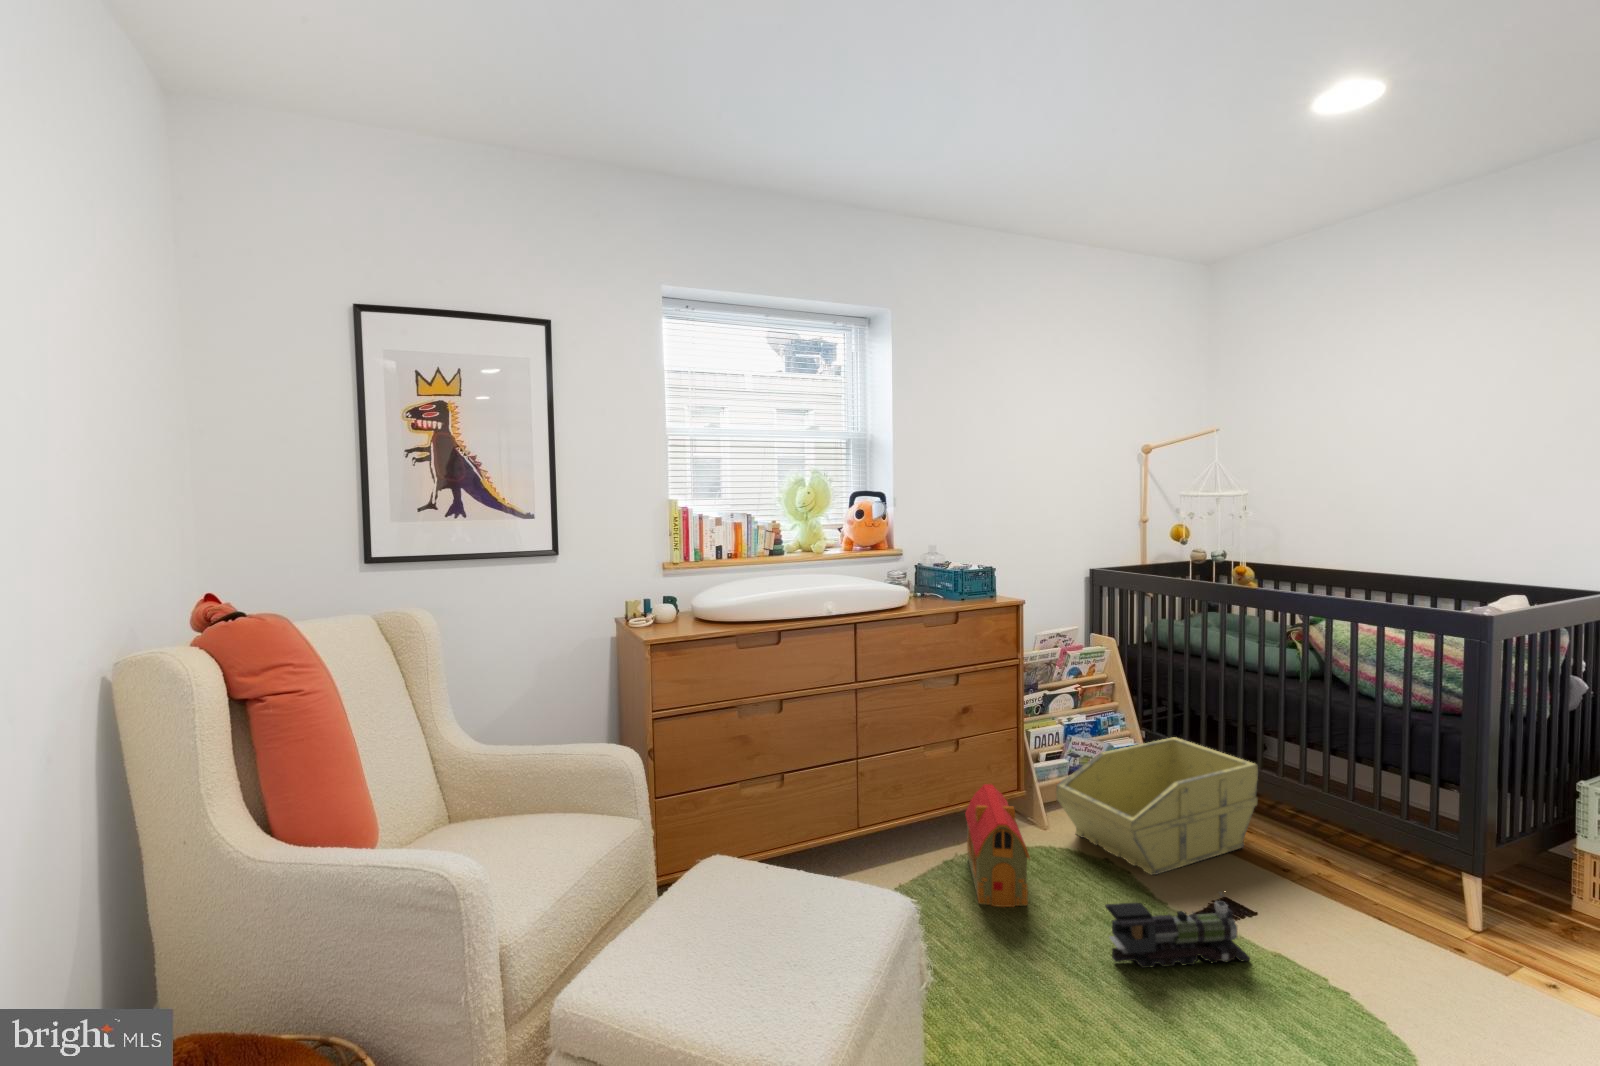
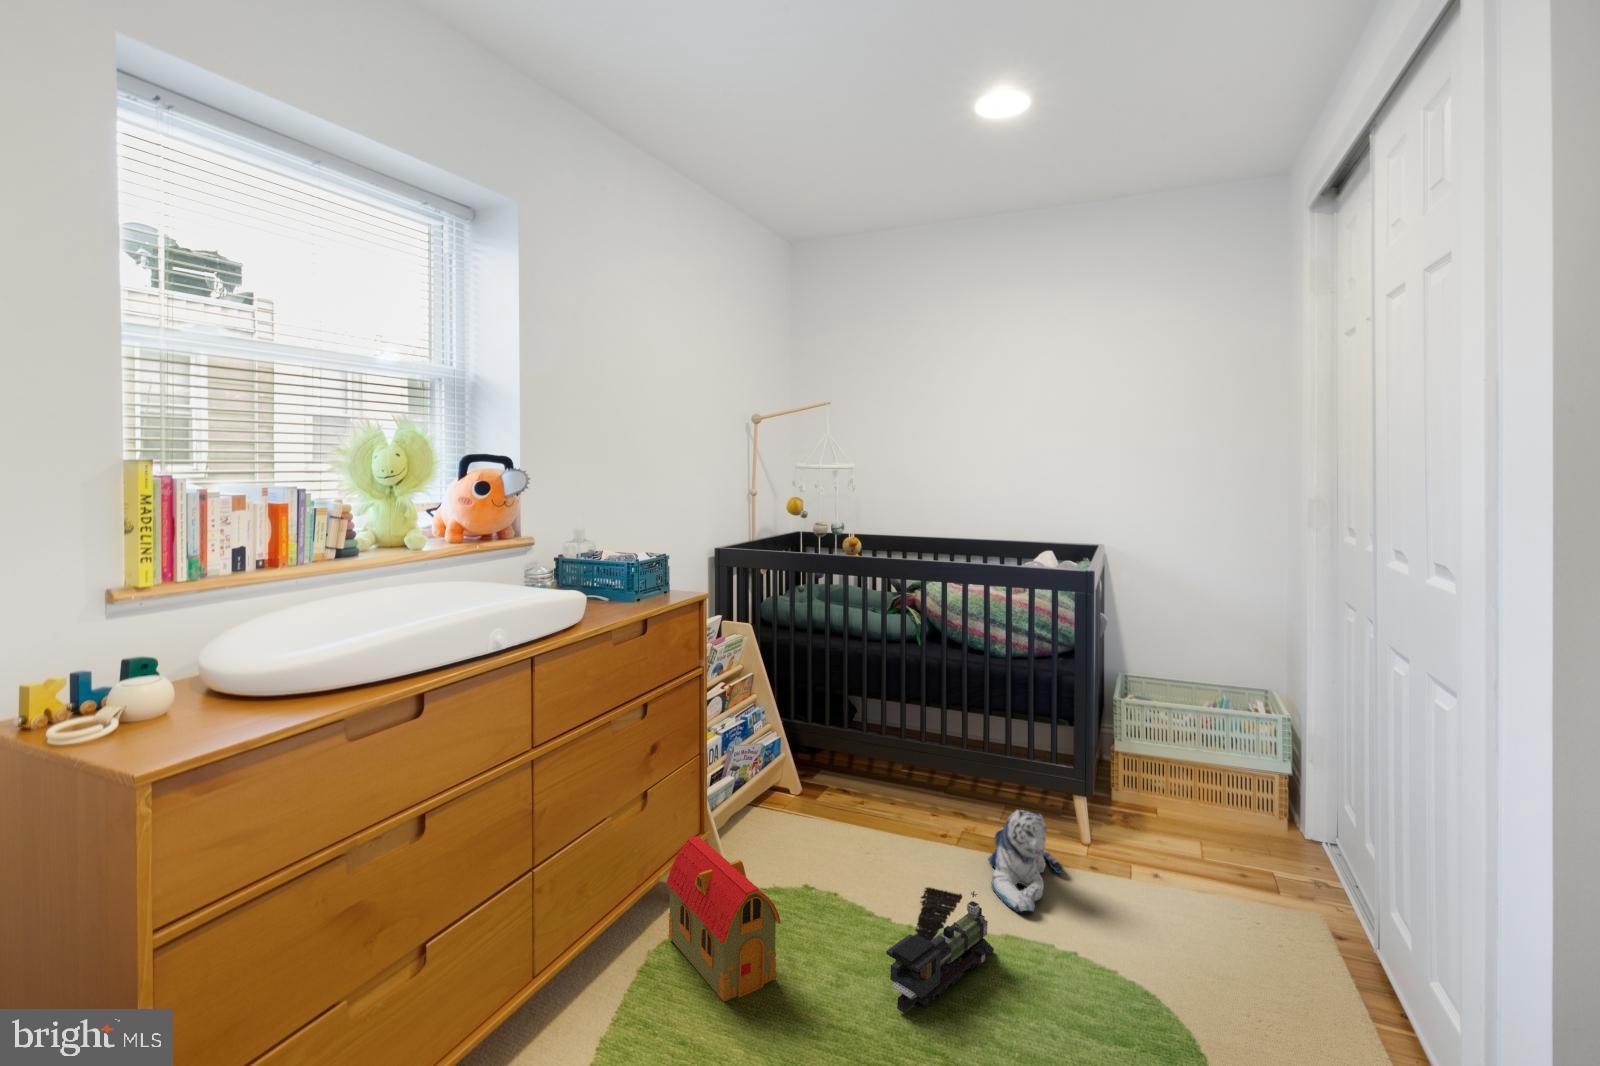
storage bin: present [1056,737,1258,875] -> none [743,724,910,886]
plush toy: none [1299,847,1410,952] -> present [988,810,1063,912]

